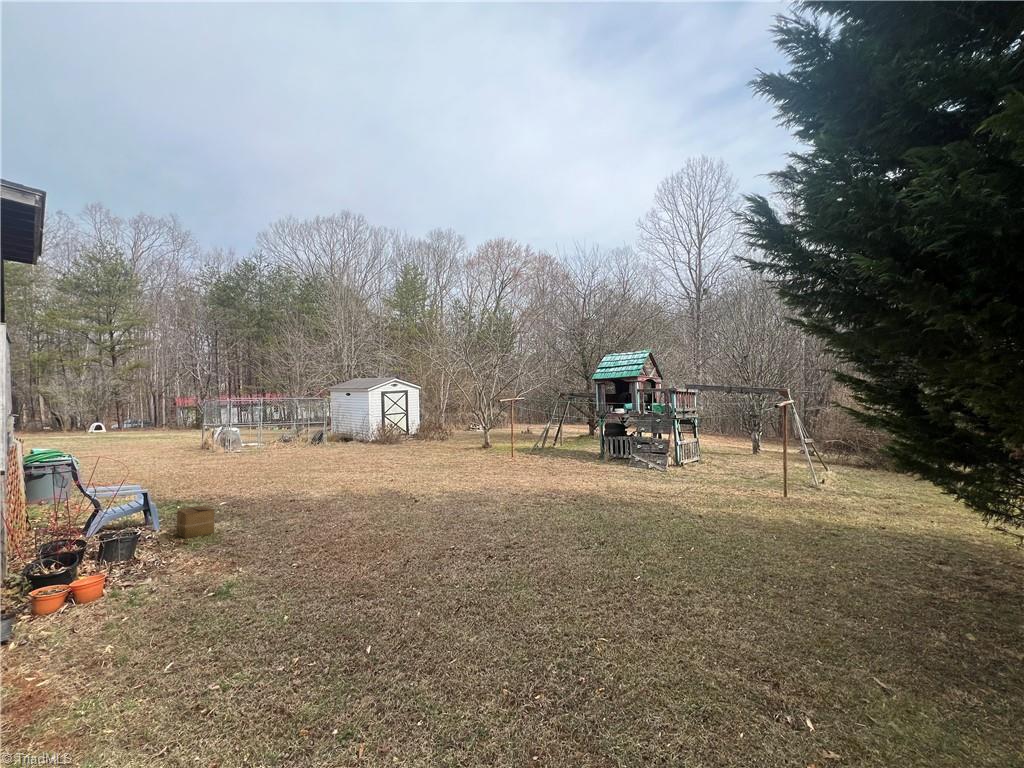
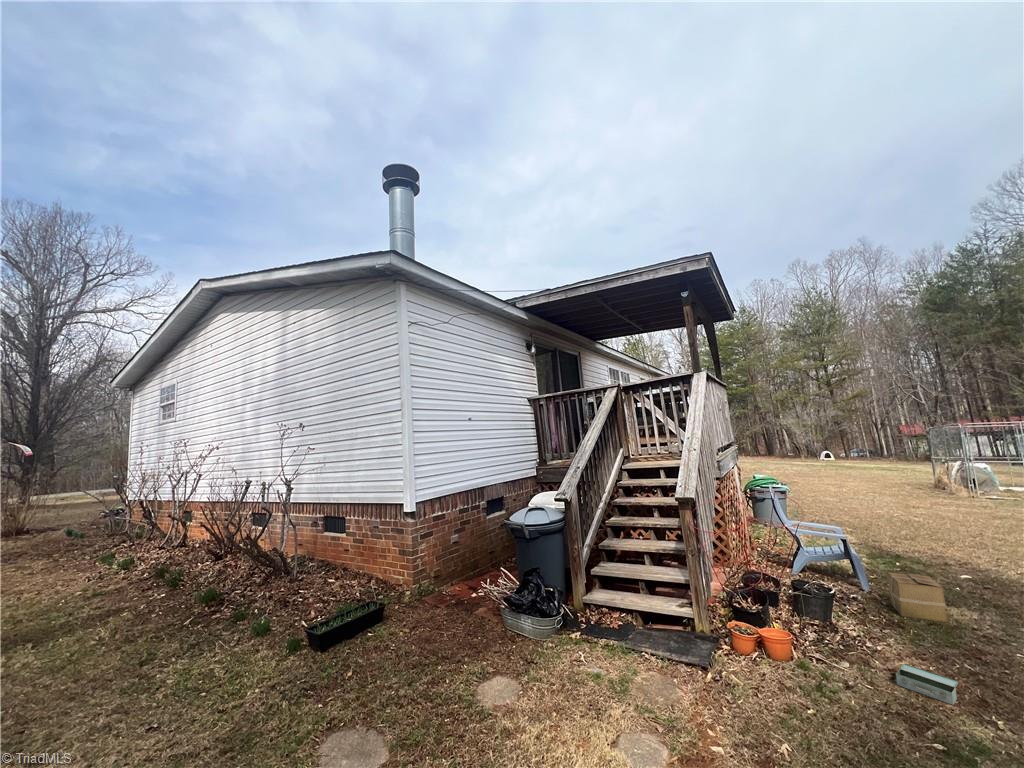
toolbox: none [186,557,222,576] -> present [896,664,958,705]

